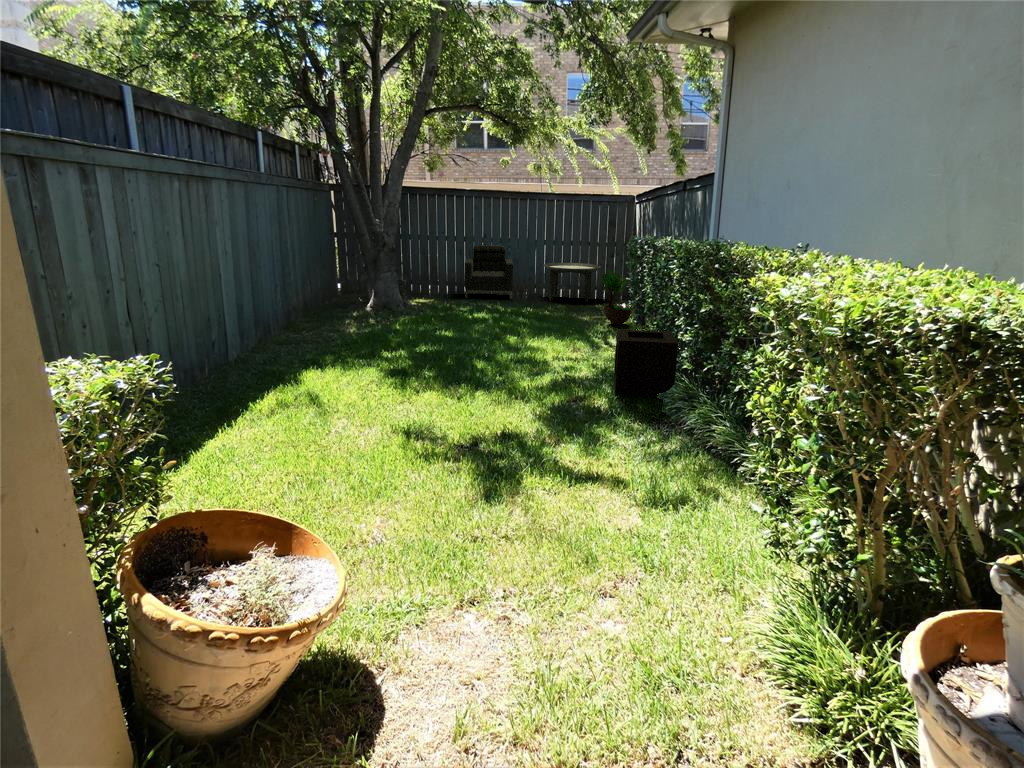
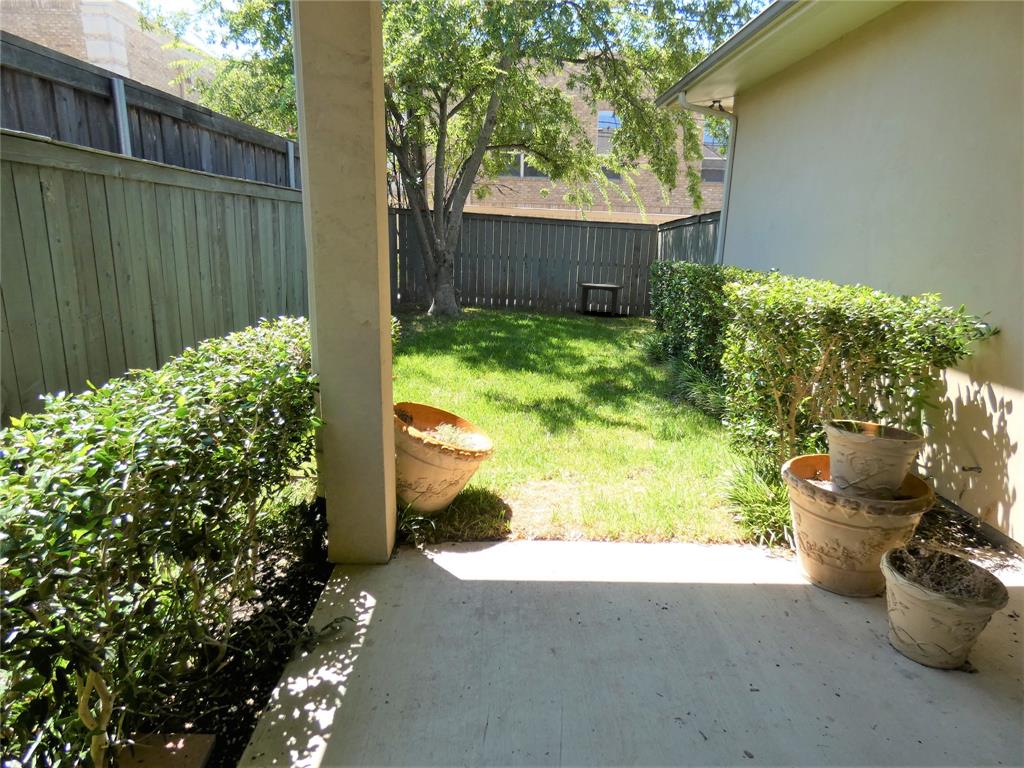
armchair: present [465,245,513,299] -> none [508,264,550,311]
potted tree: present [599,270,631,324] -> none [625,284,651,333]
wooden crate: present [614,329,678,398] -> none [637,331,687,384]

